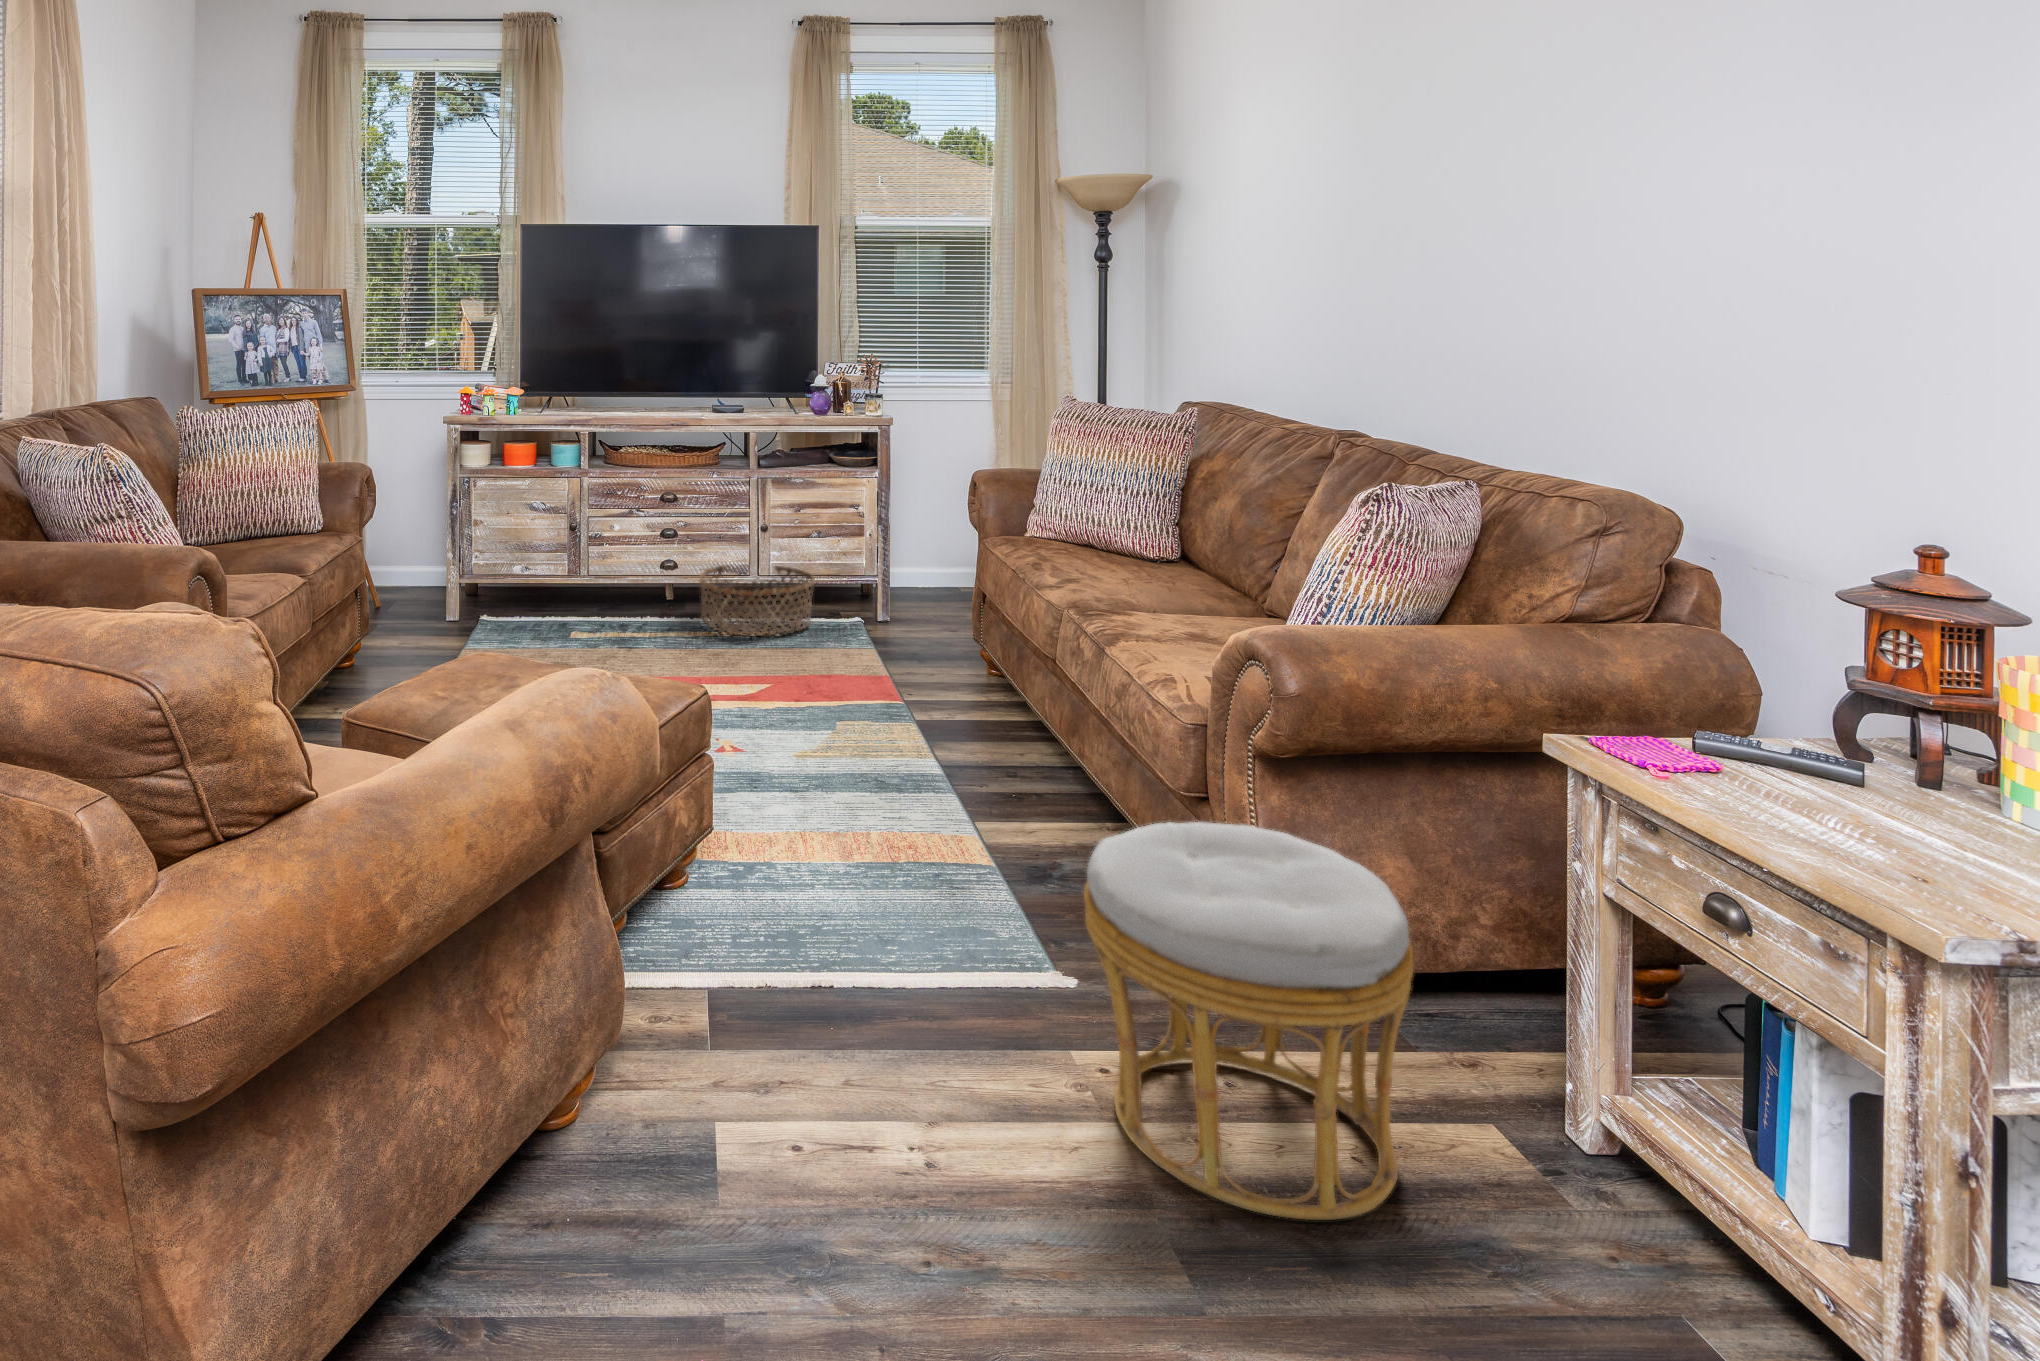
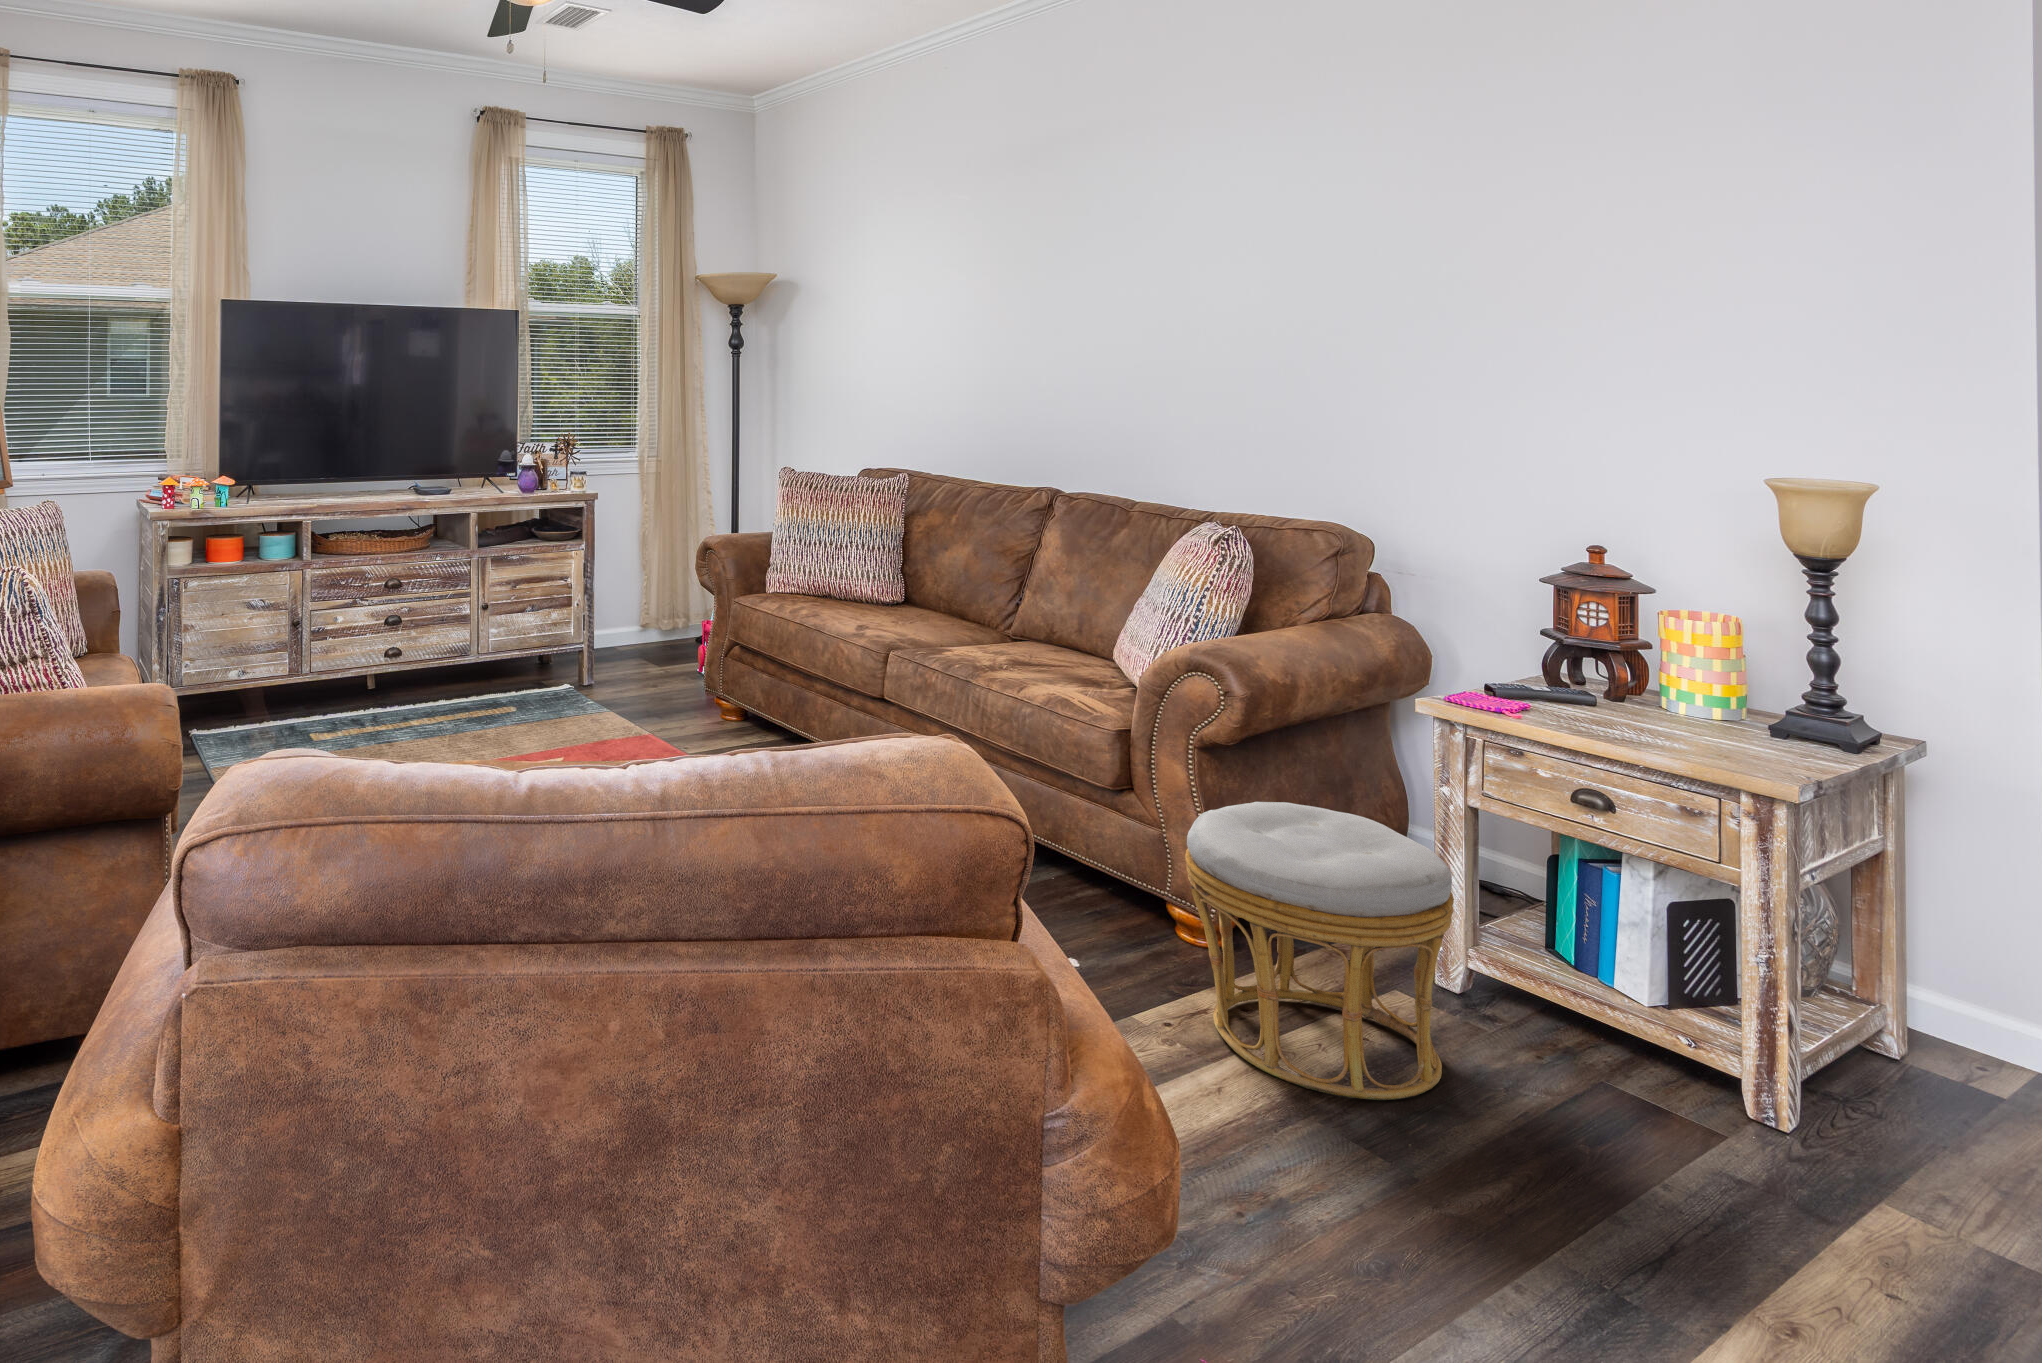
basket: present [700,565,815,636] -> none [443,645,559,720]

